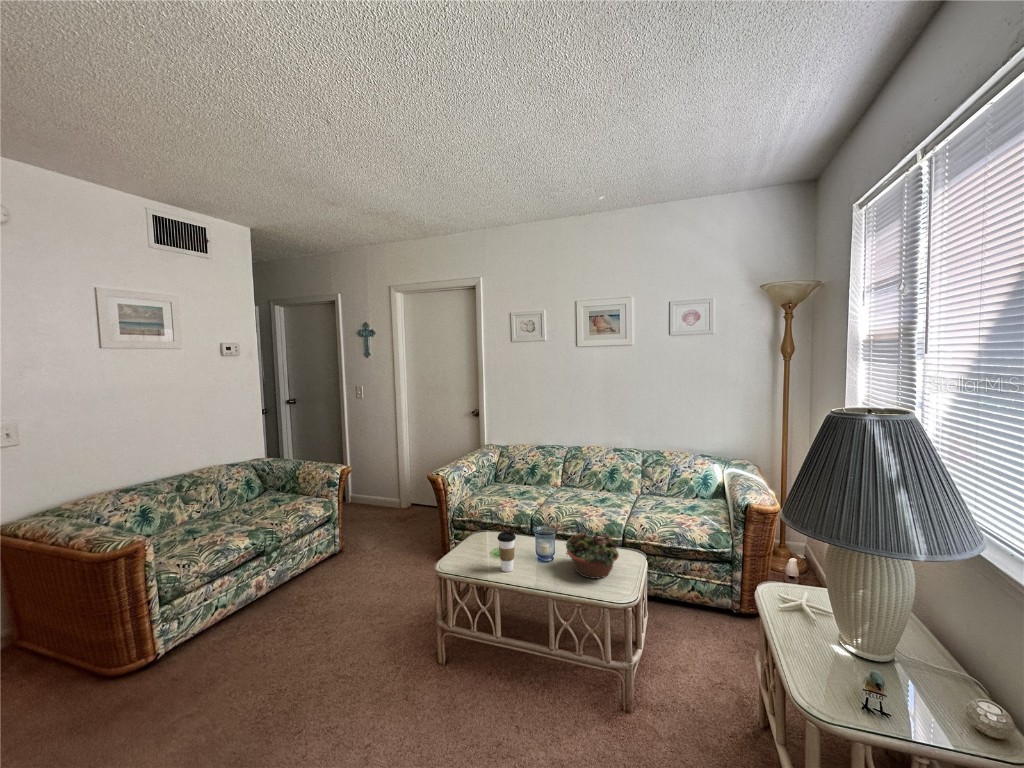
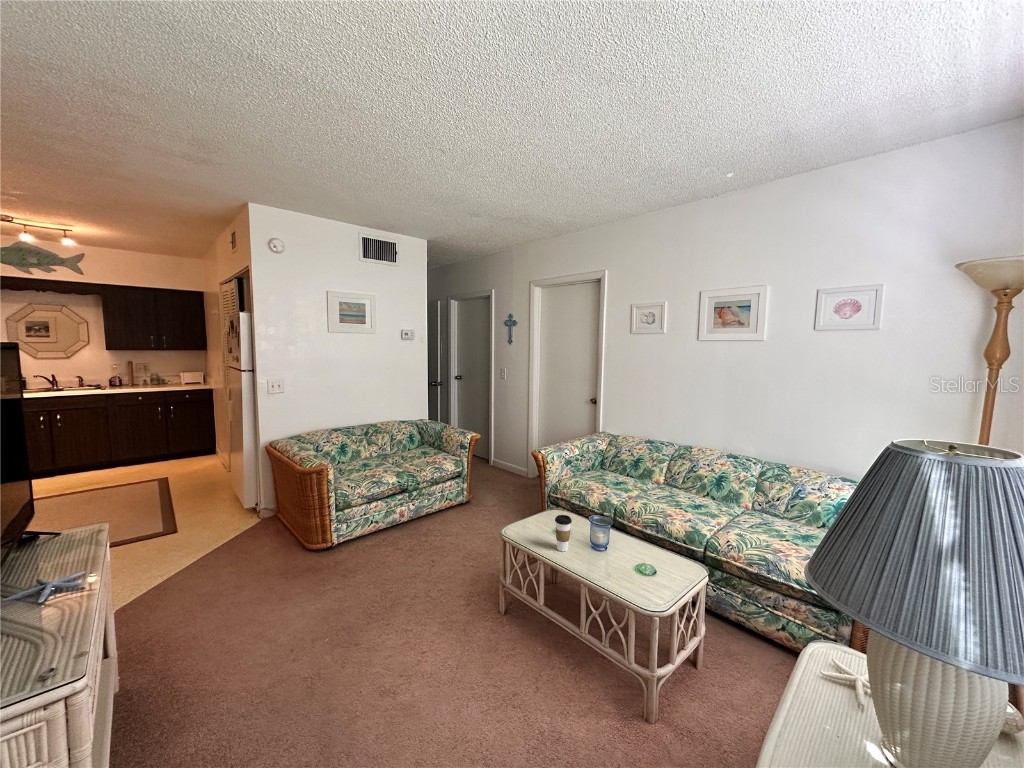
succulent planter: present [566,533,619,579] -> none [616,528,672,582]

